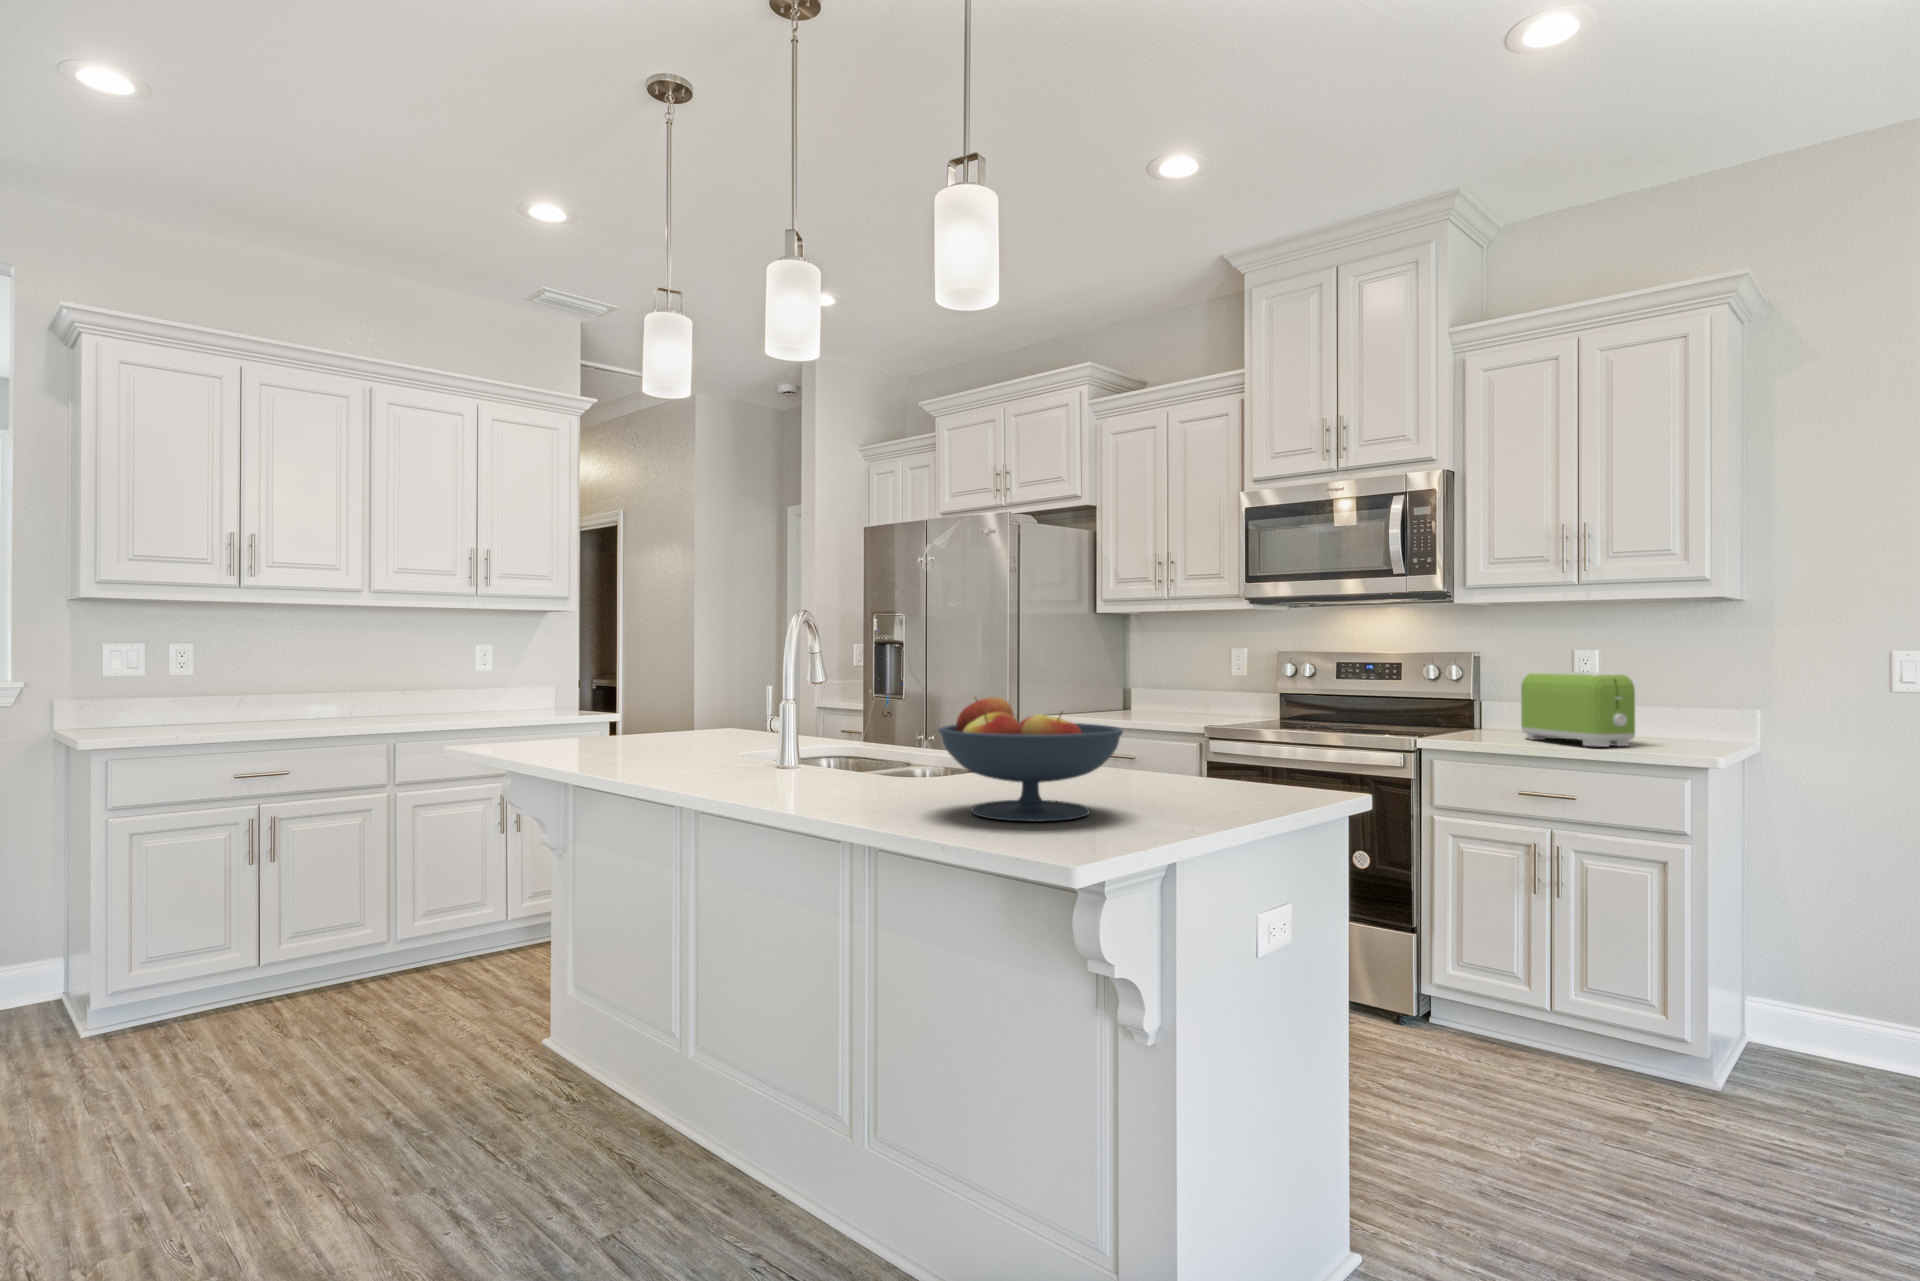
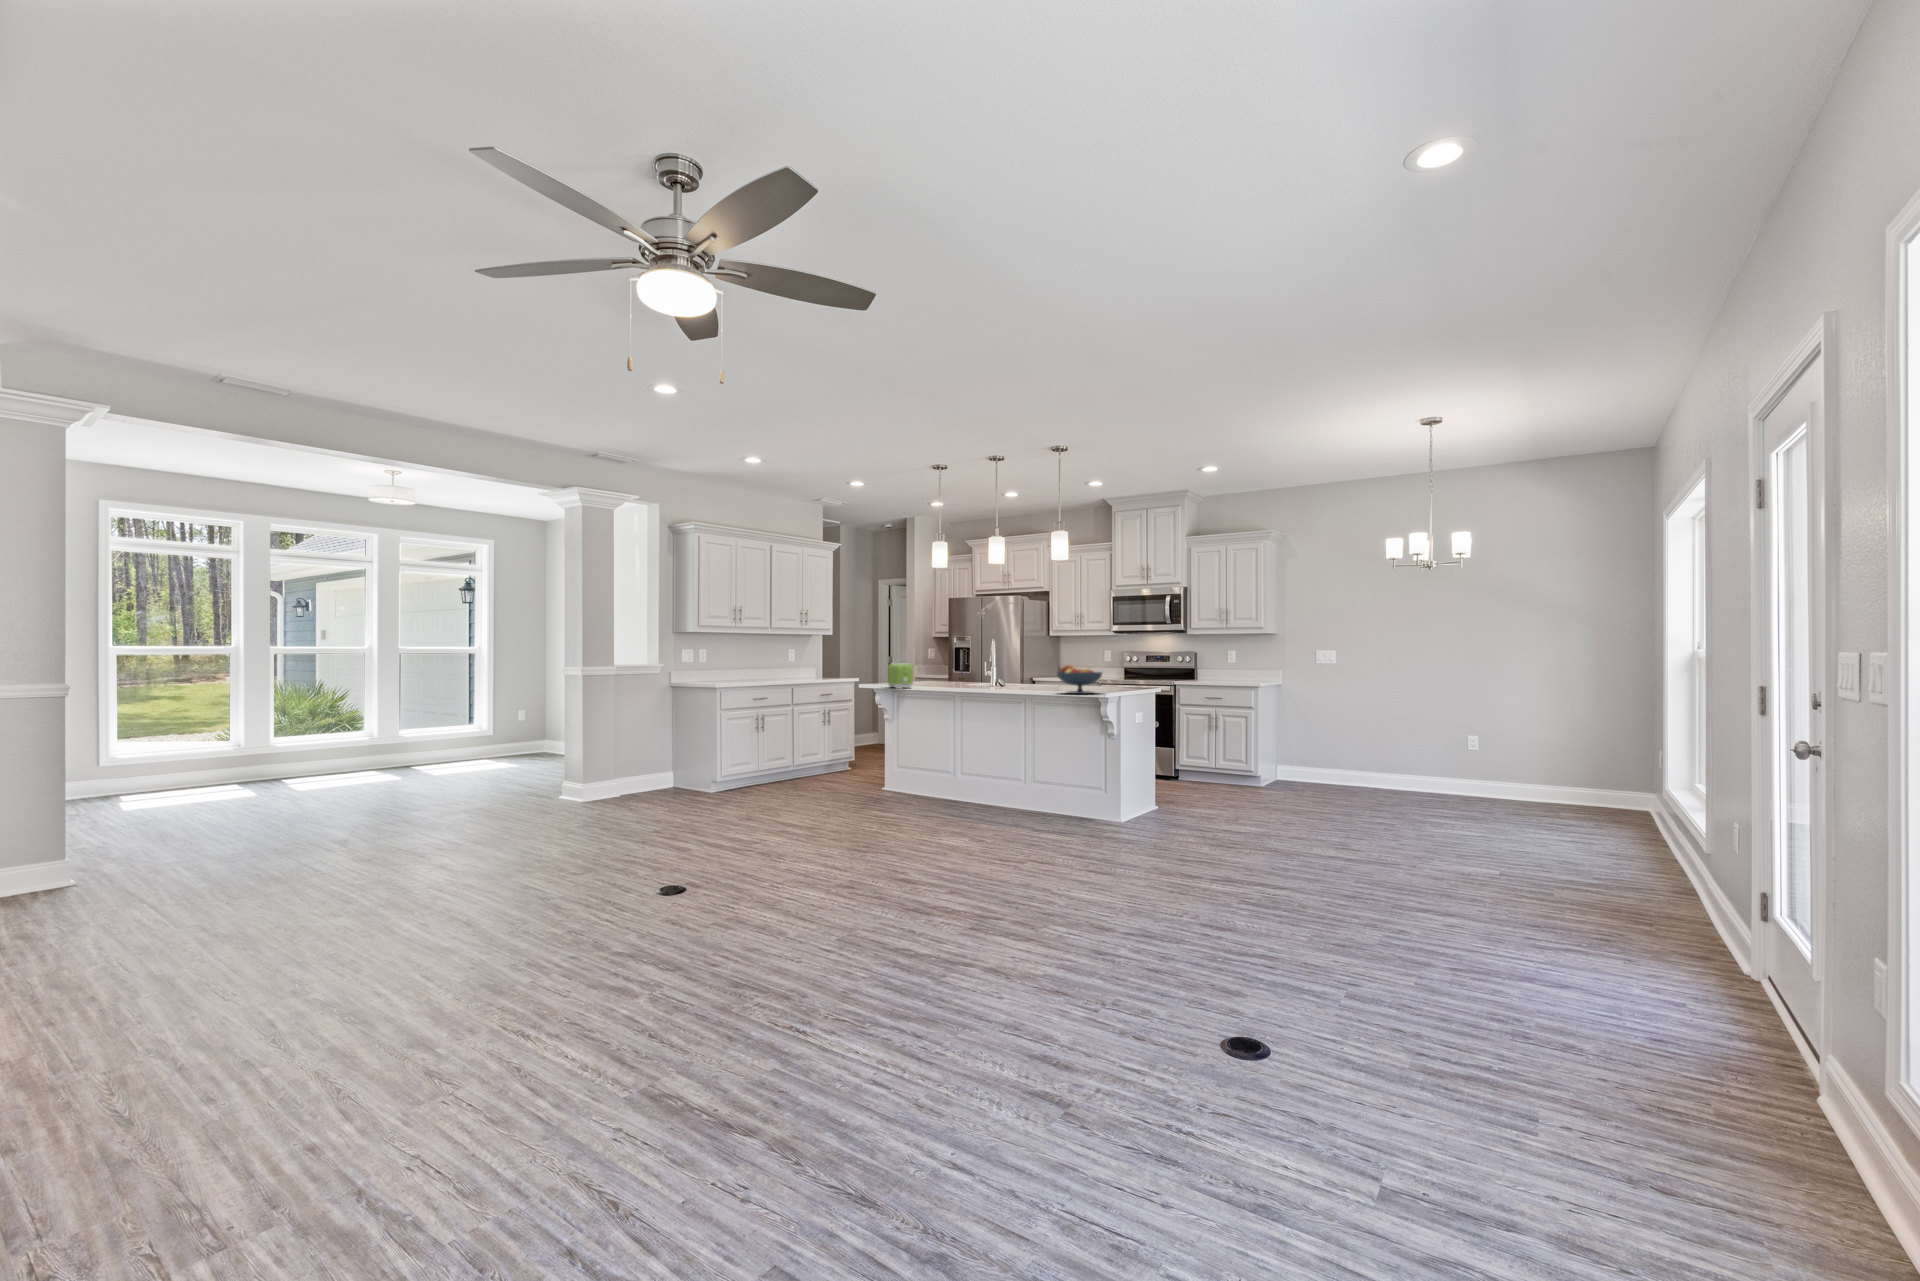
toaster: present [1521,672,1635,746] -> present [887,663,913,689]

